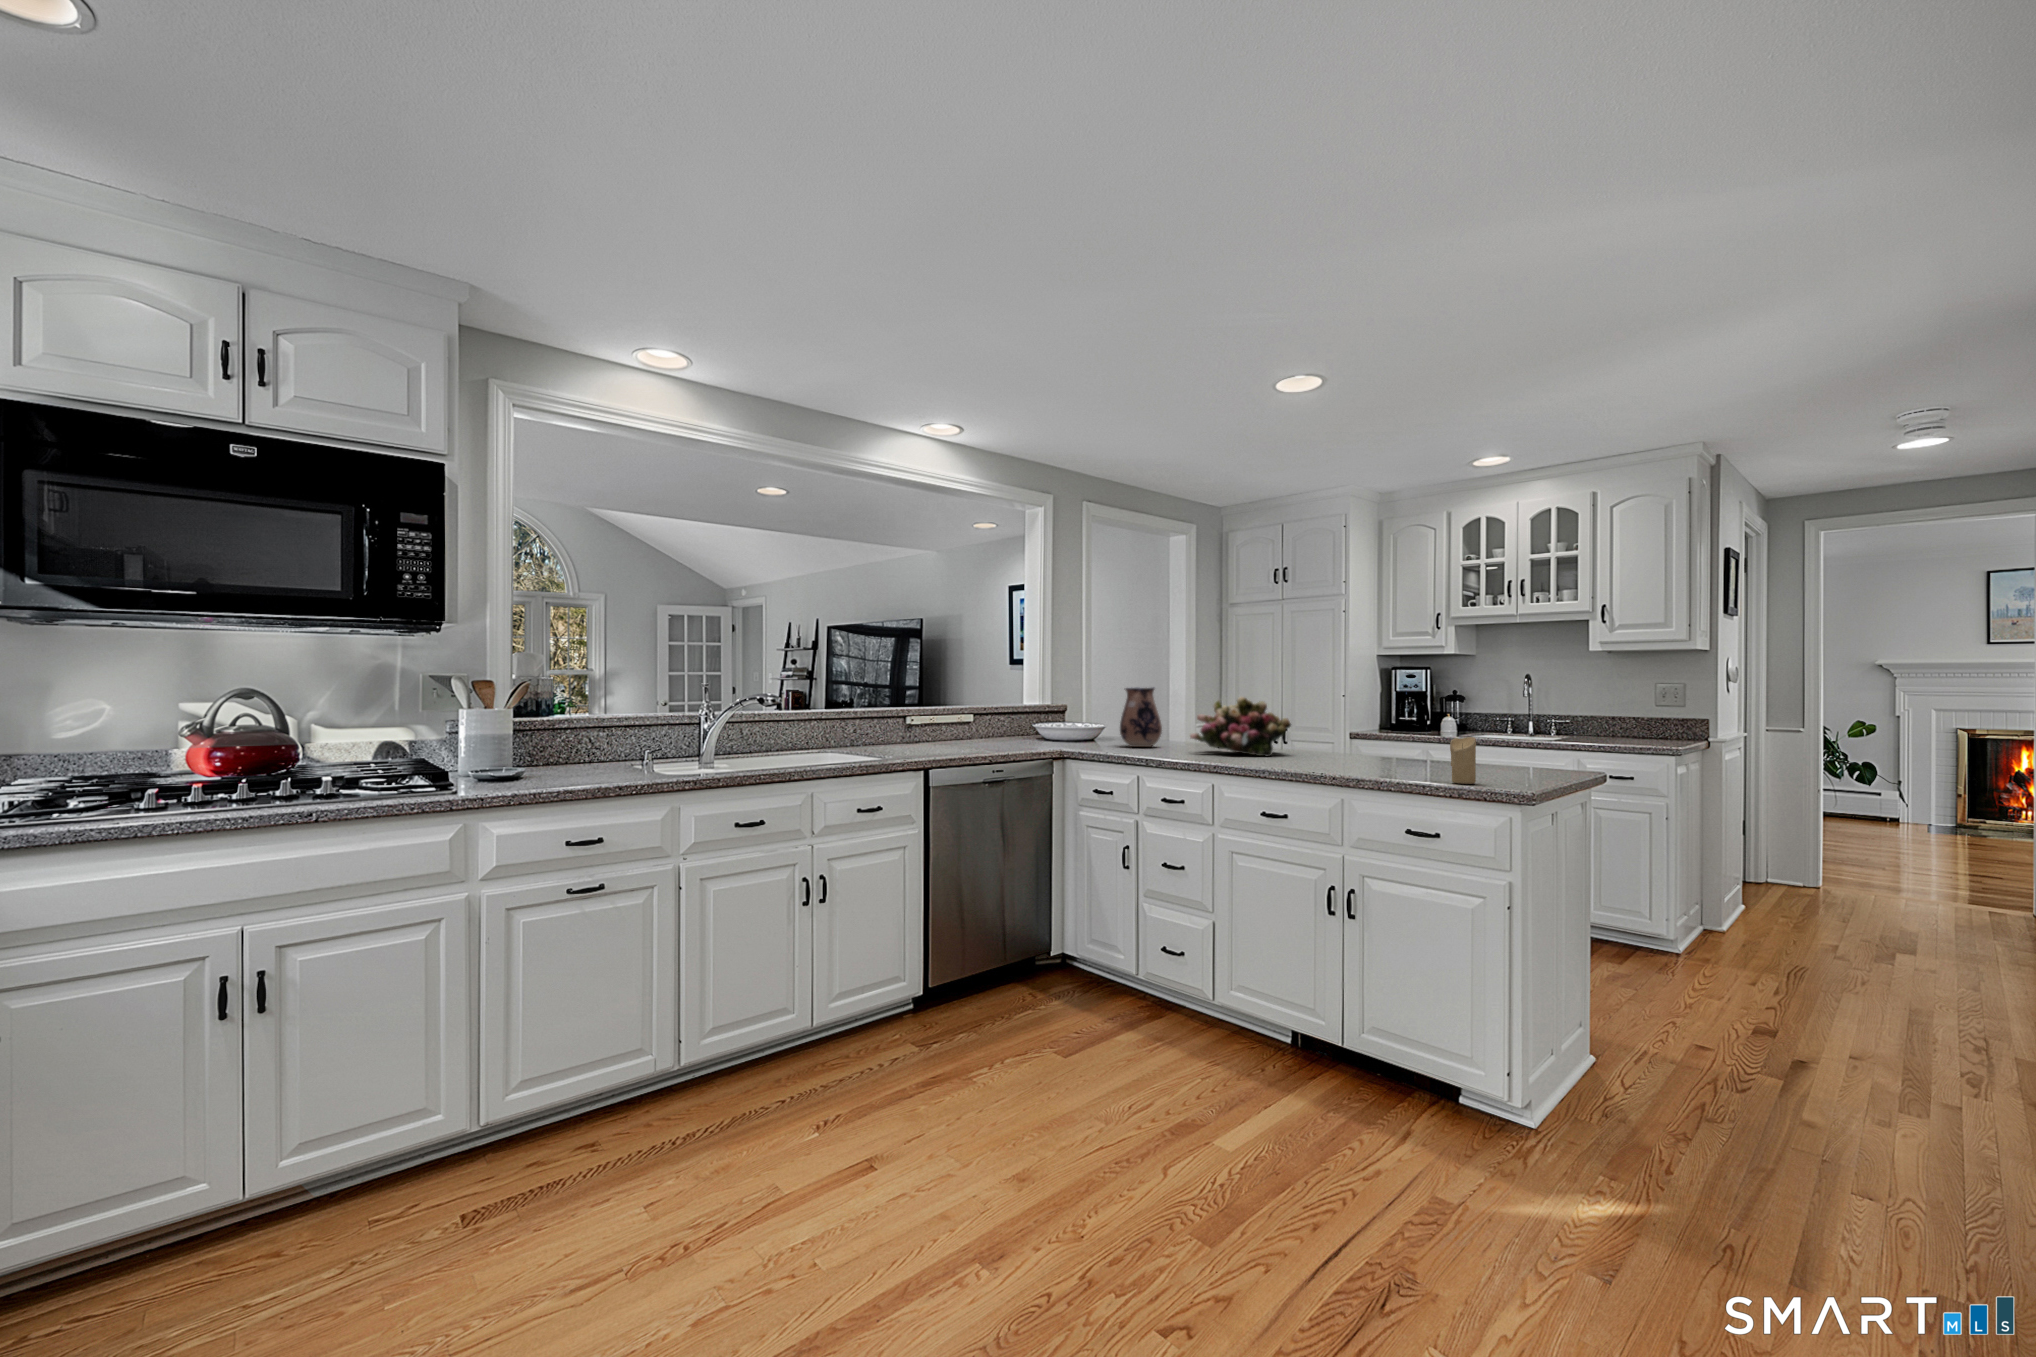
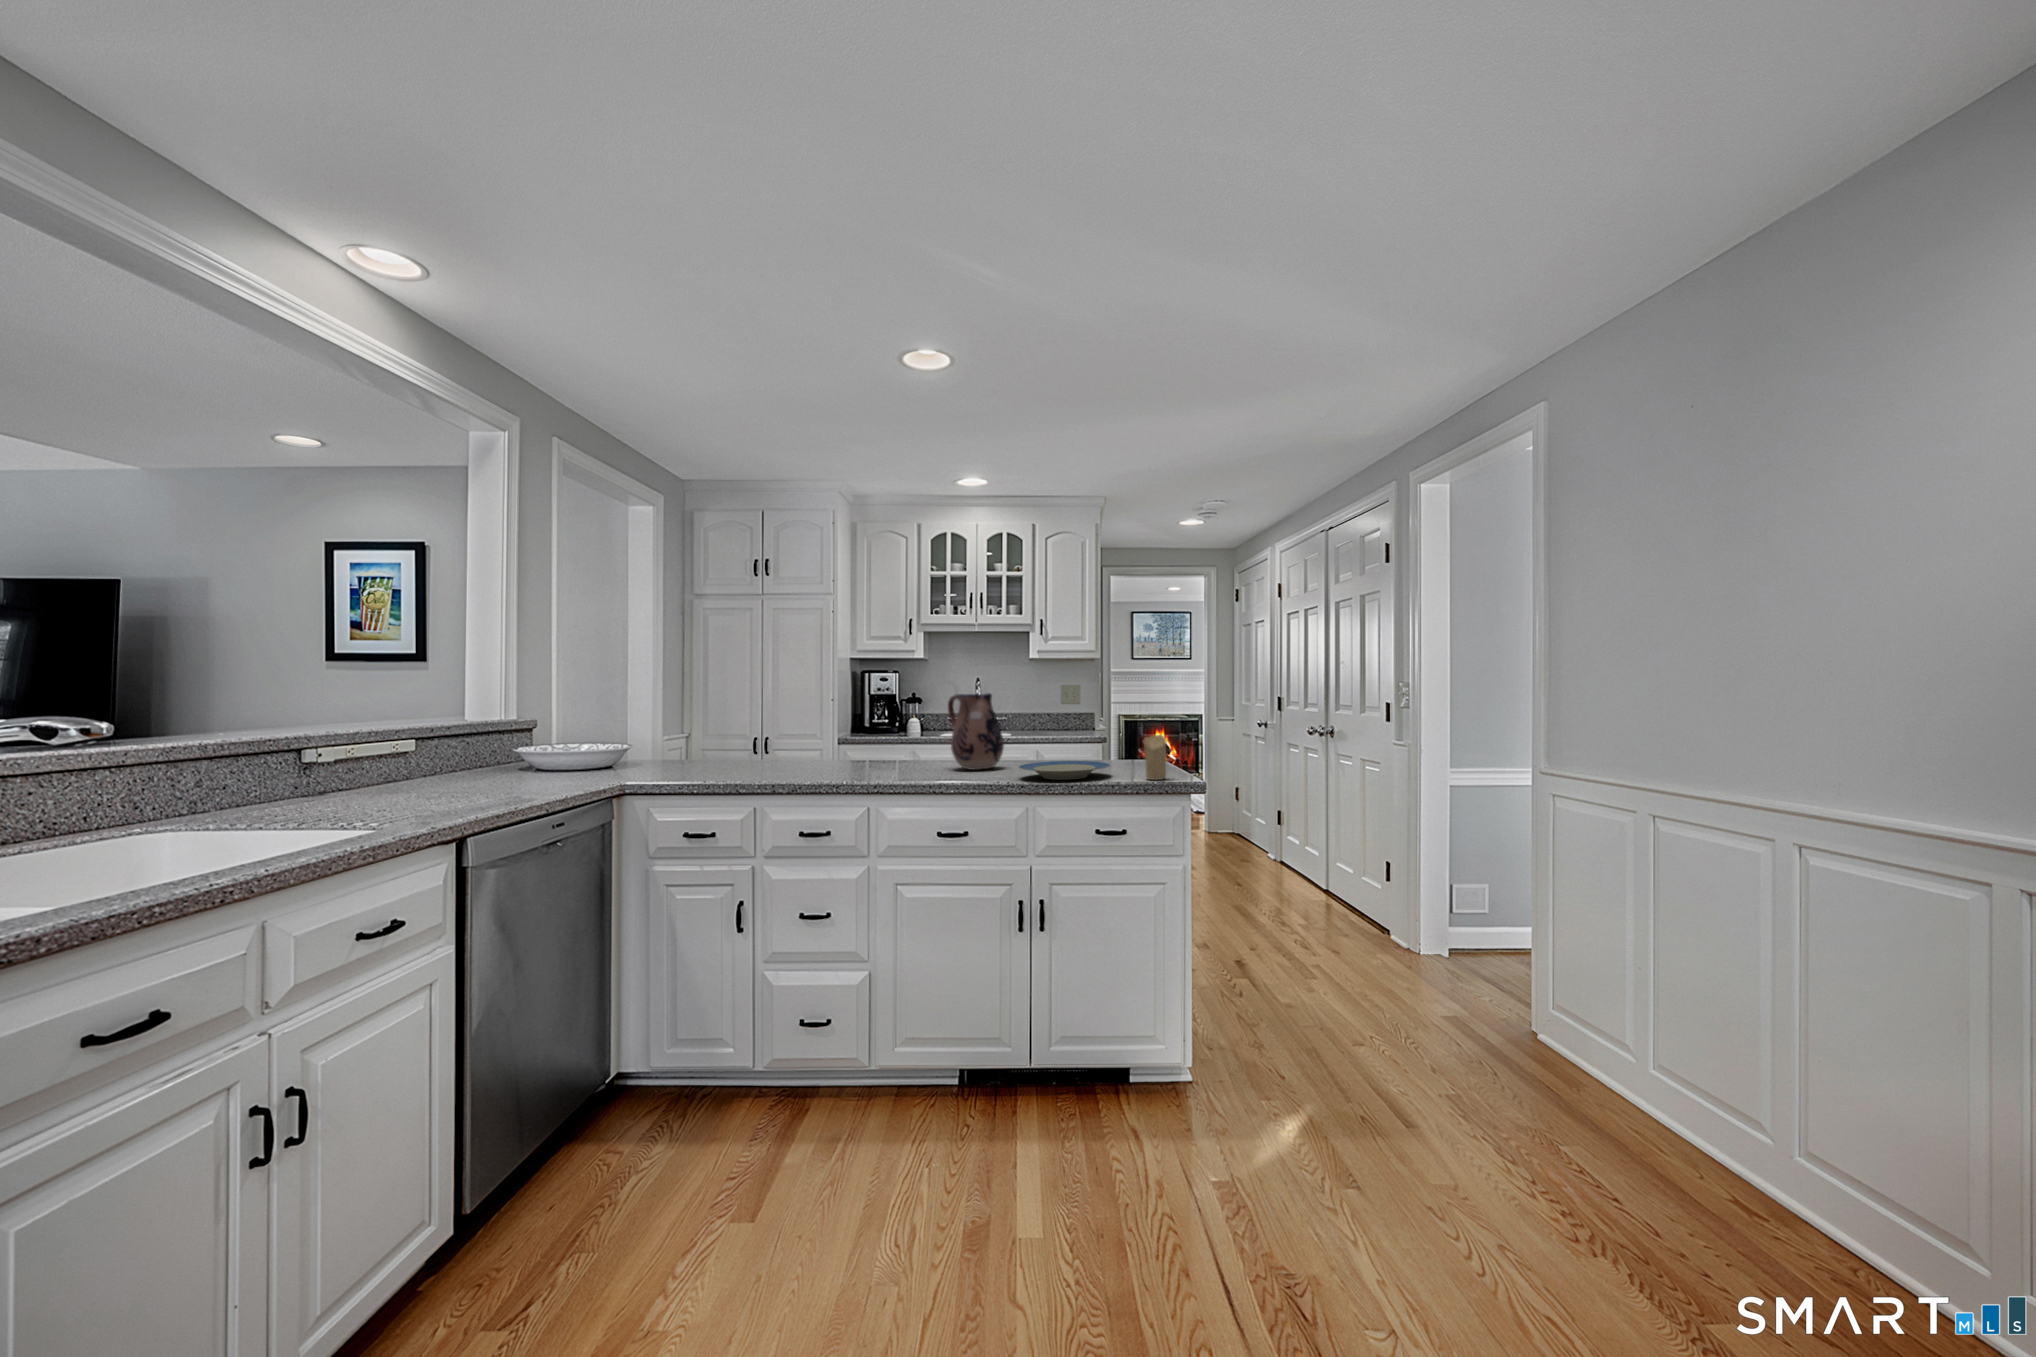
ceramic pitcher: present [1120,688,1162,747] -> present [948,693,1004,770]
flower arrangement: present [1190,697,1291,756] -> none [794,708,901,772]
plate: none [1340,758,1440,776] -> present [1019,761,1110,780]

